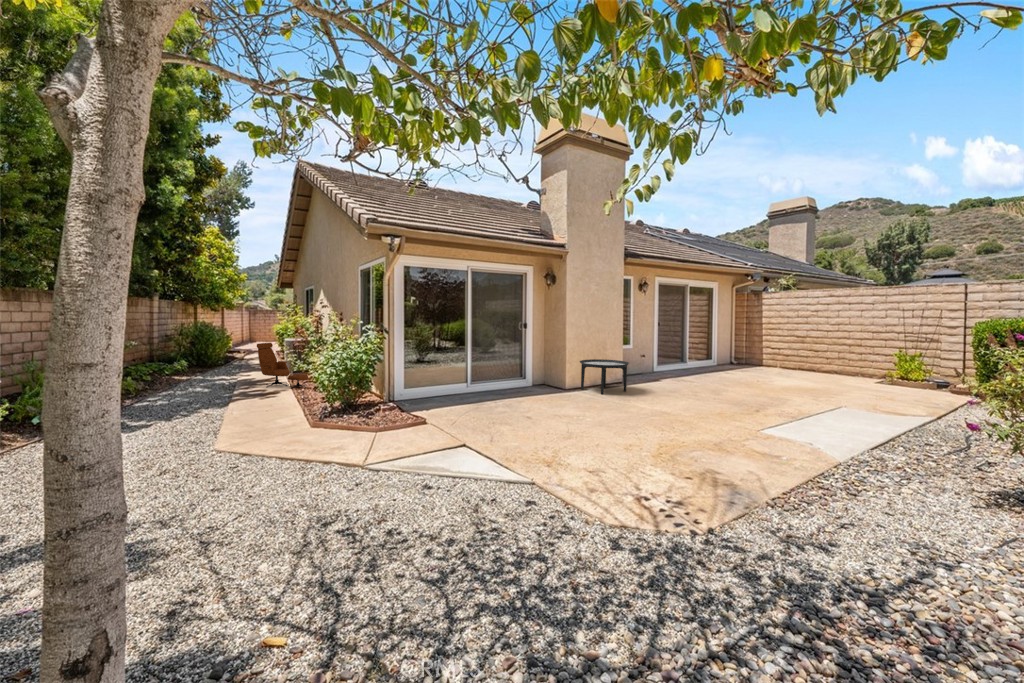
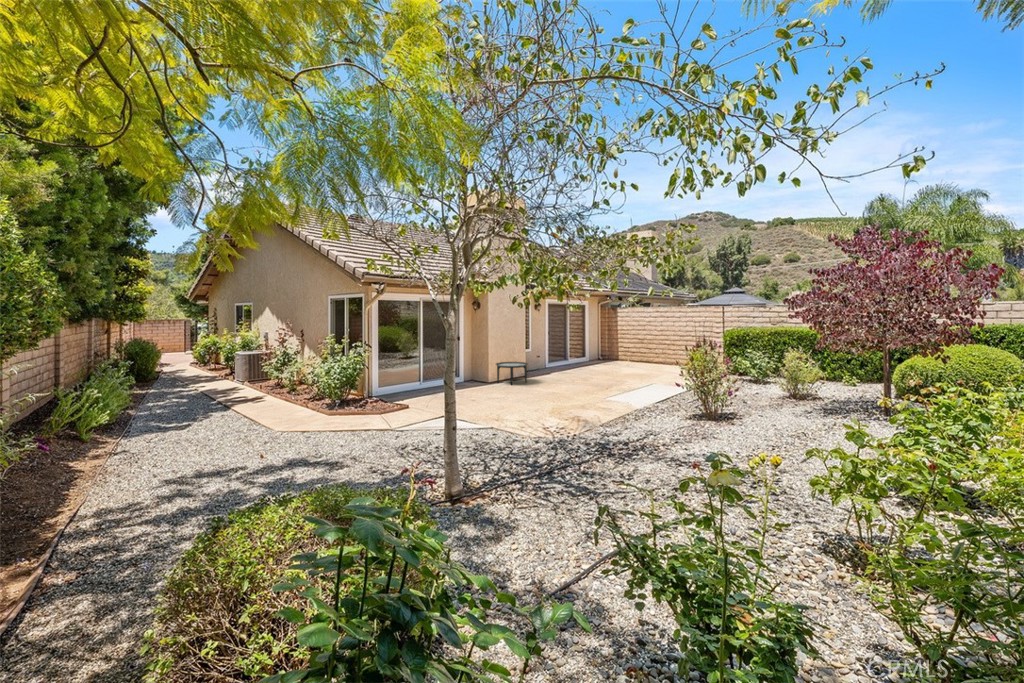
lounge chair: present [257,343,308,389] -> none [257,361,300,395]

